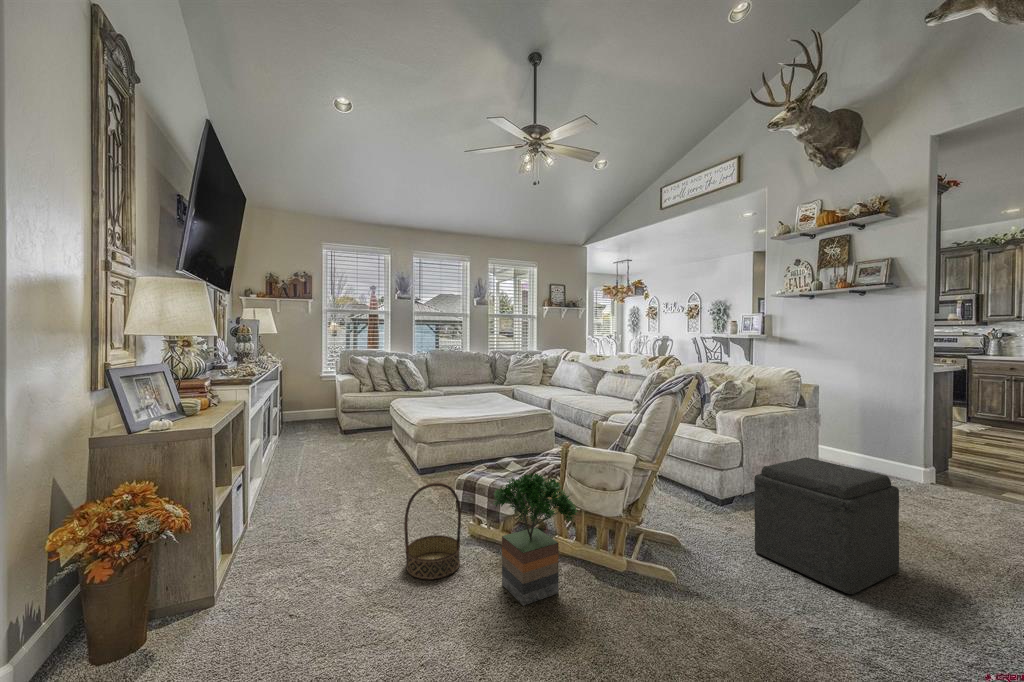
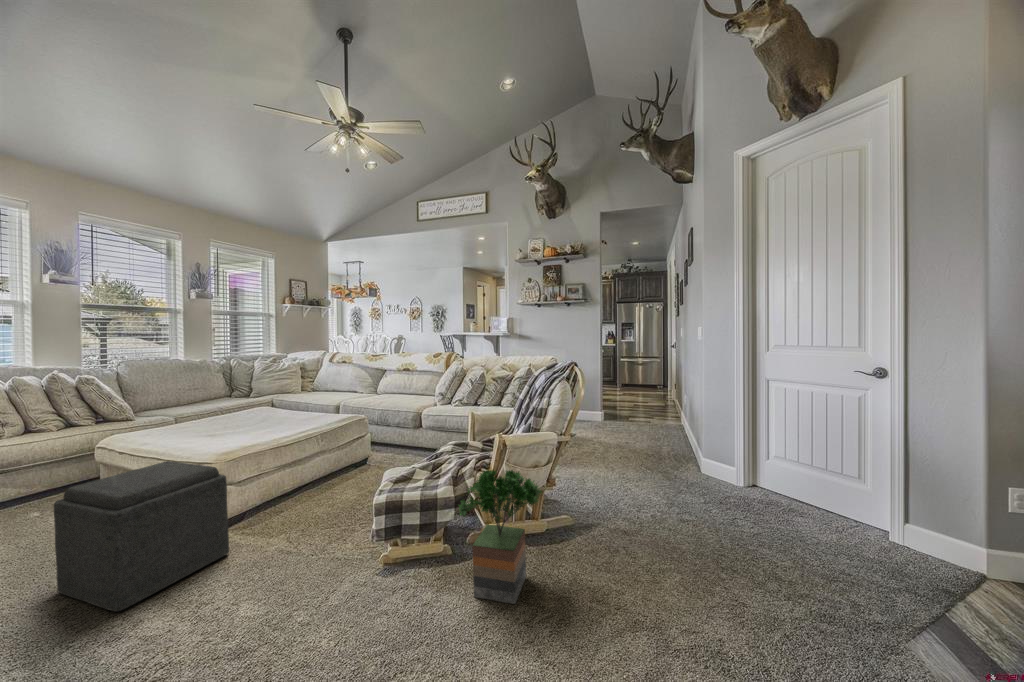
ottoman: present [754,458,899,594] -> present [54,461,229,611]
basket: present [404,483,461,580] -> none [344,513,414,645]

